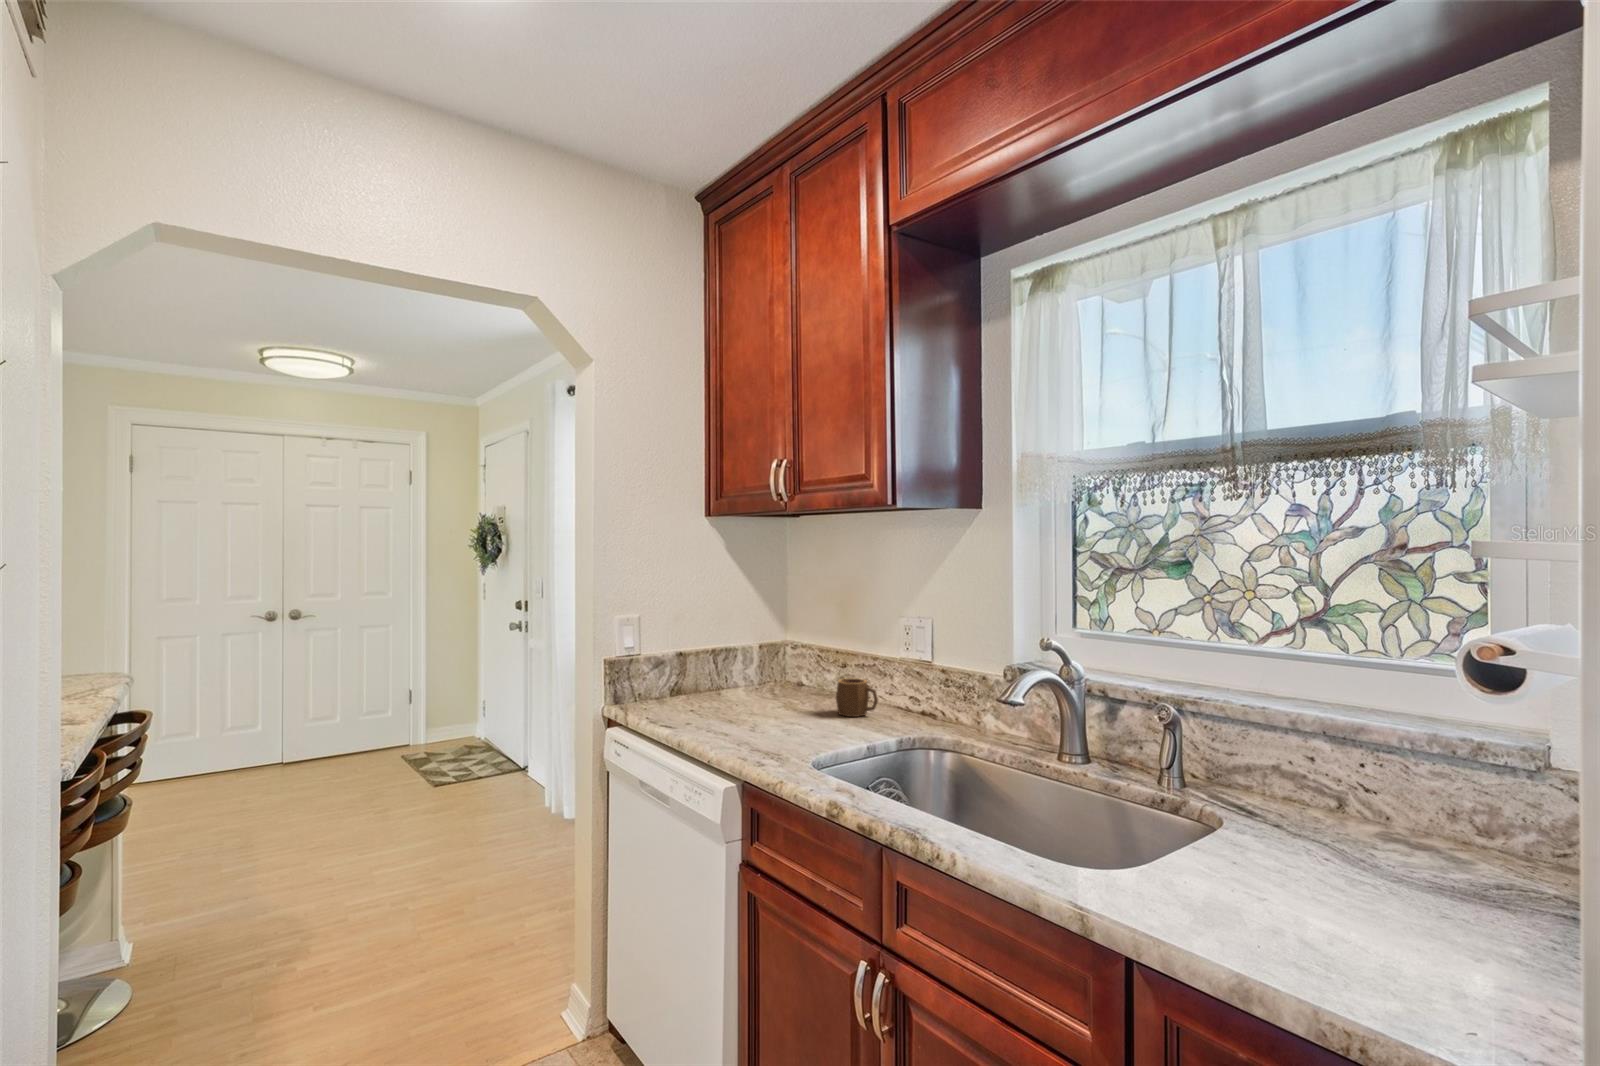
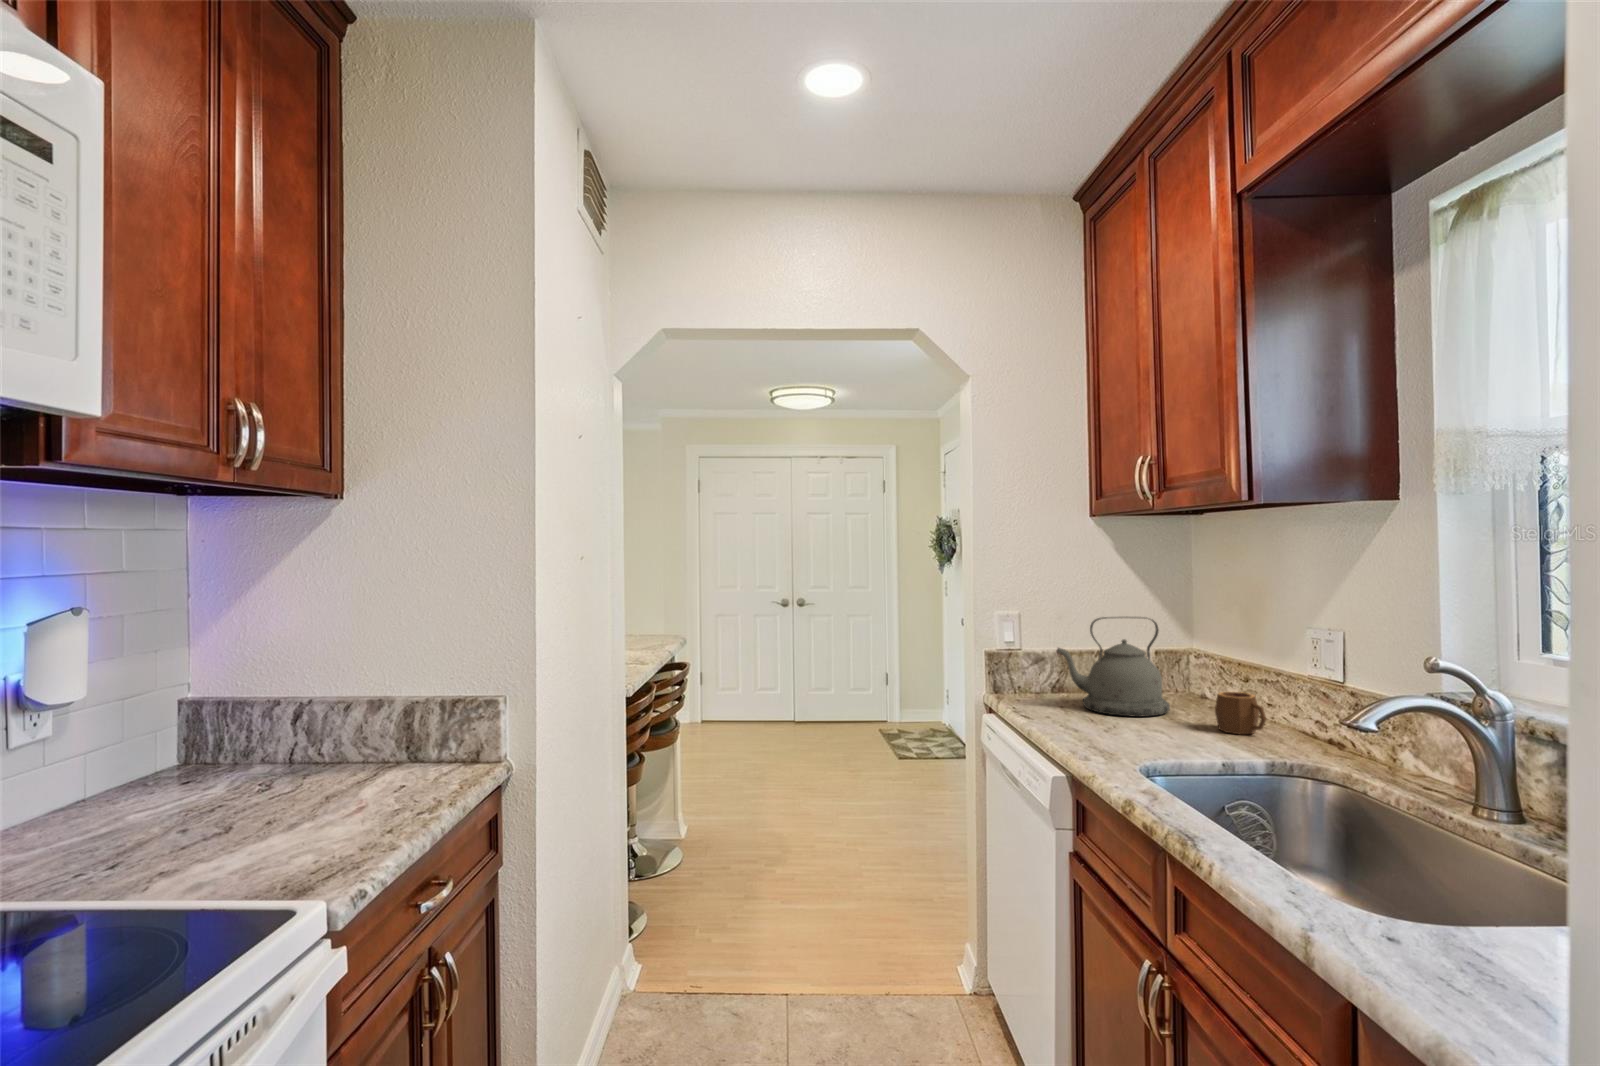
kettle: none [688,614,787,712] -> present [1057,617,1170,717]

